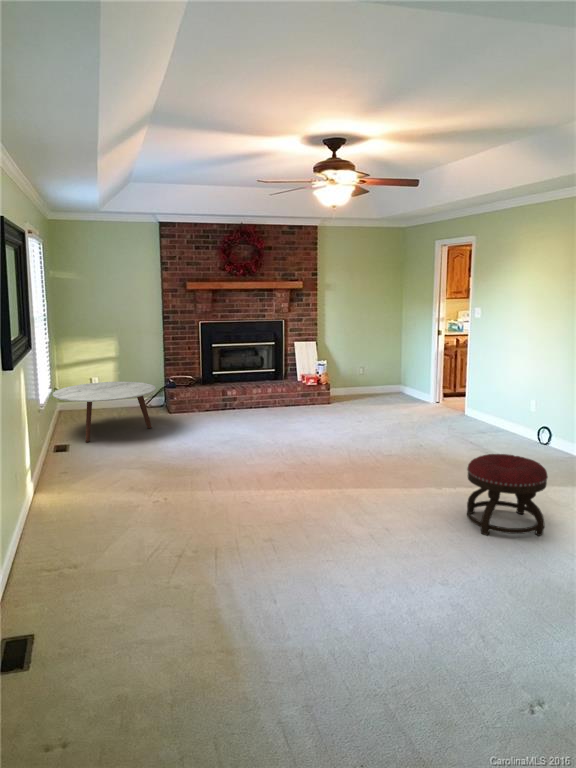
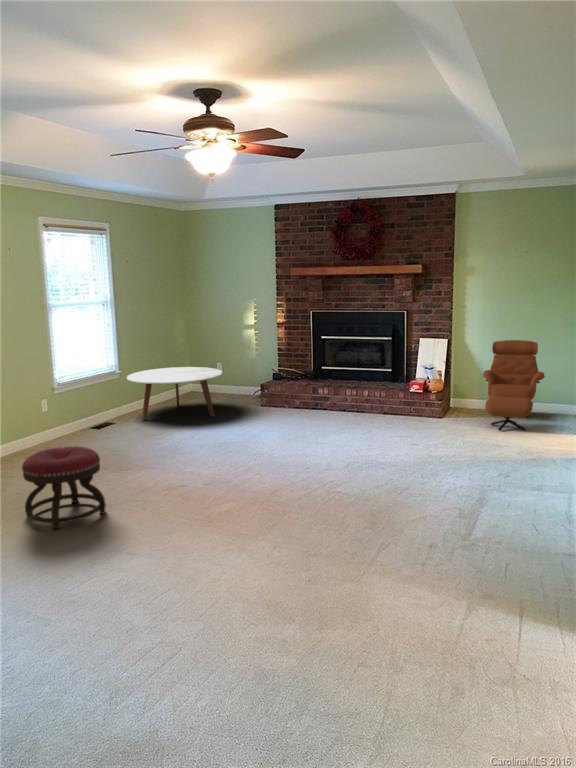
armchair: none [347,339,407,406] -> present [483,340,545,431]
ottoman: present [467,454,548,536] -> present [22,446,106,529]

